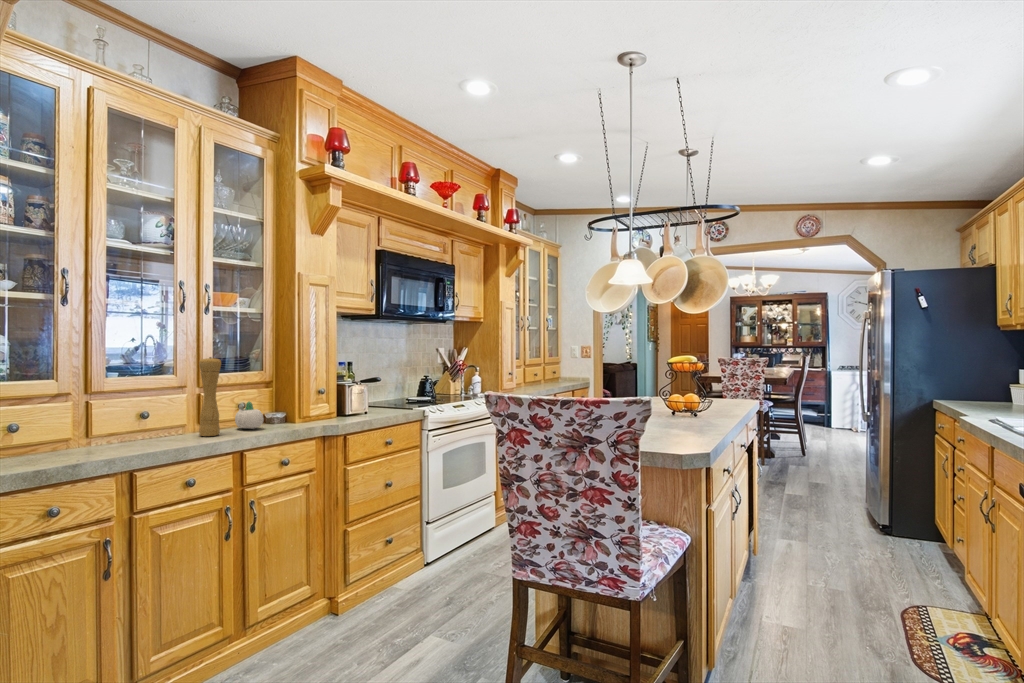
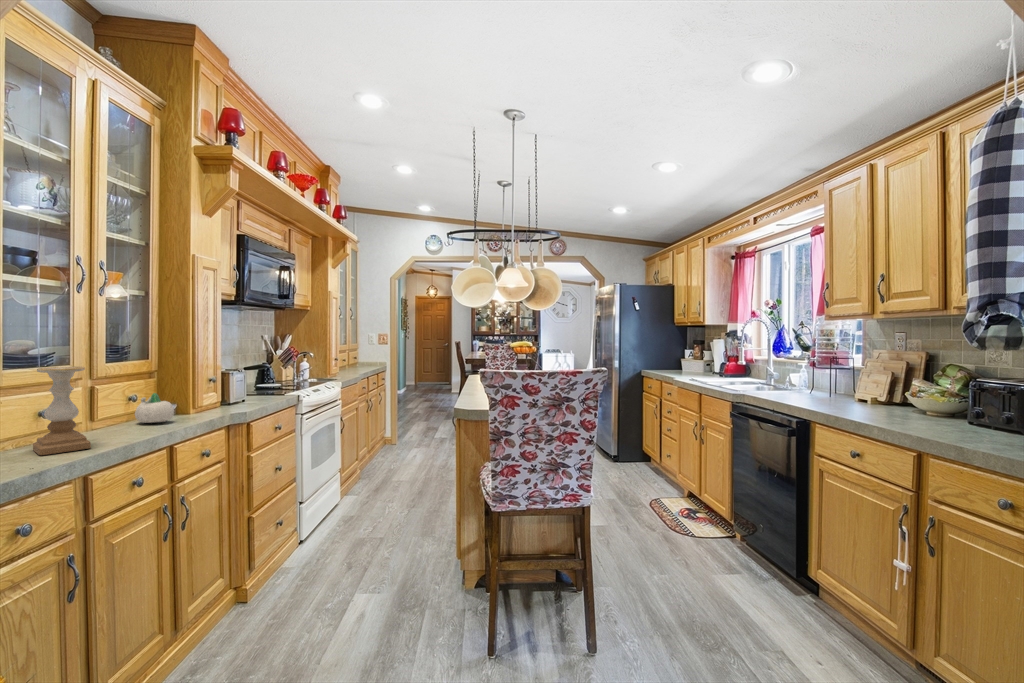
pepper mill: present [199,357,221,436] -> none [107,345,135,435]
candle holder: none [130,375,172,446] -> present [33,366,91,455]

